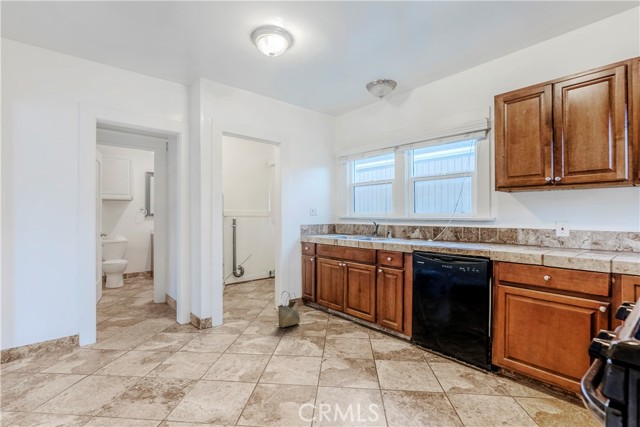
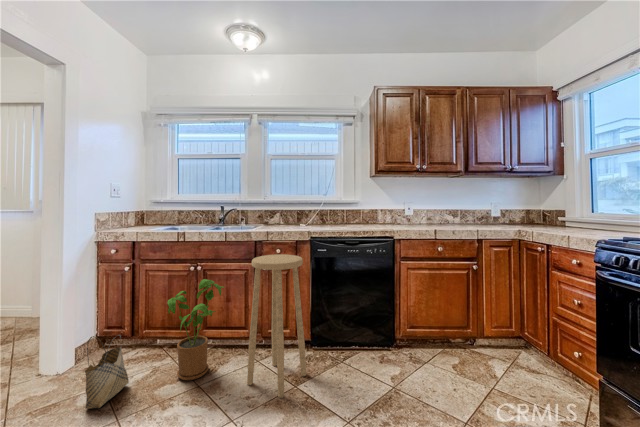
stool: none [349,260,390,361] -> present [247,254,306,398]
house plant: none [318,271,352,333] -> present [168,279,223,380]

